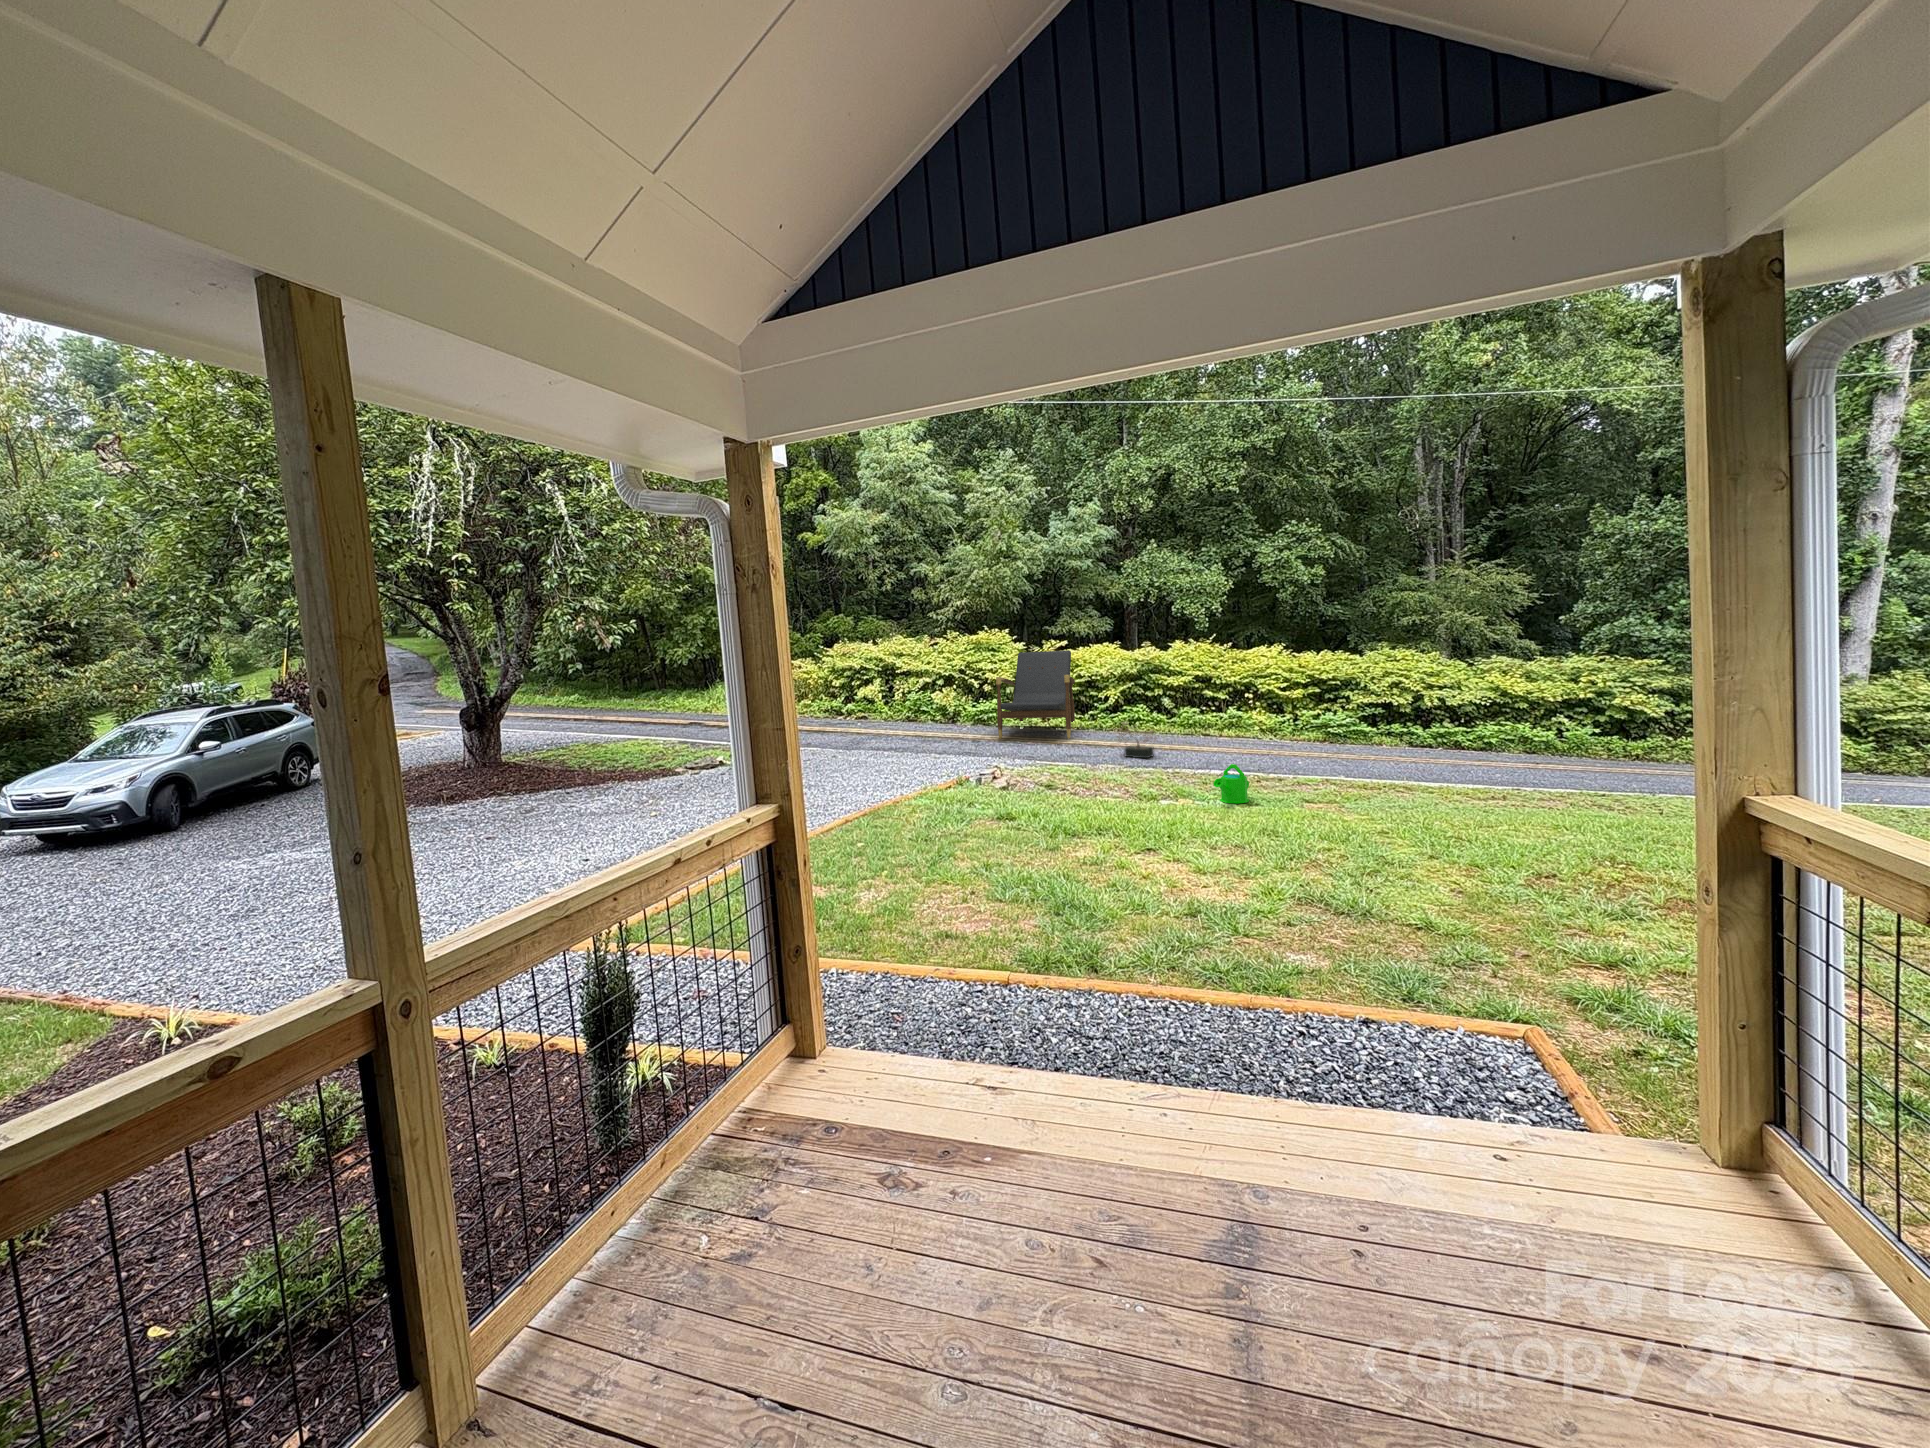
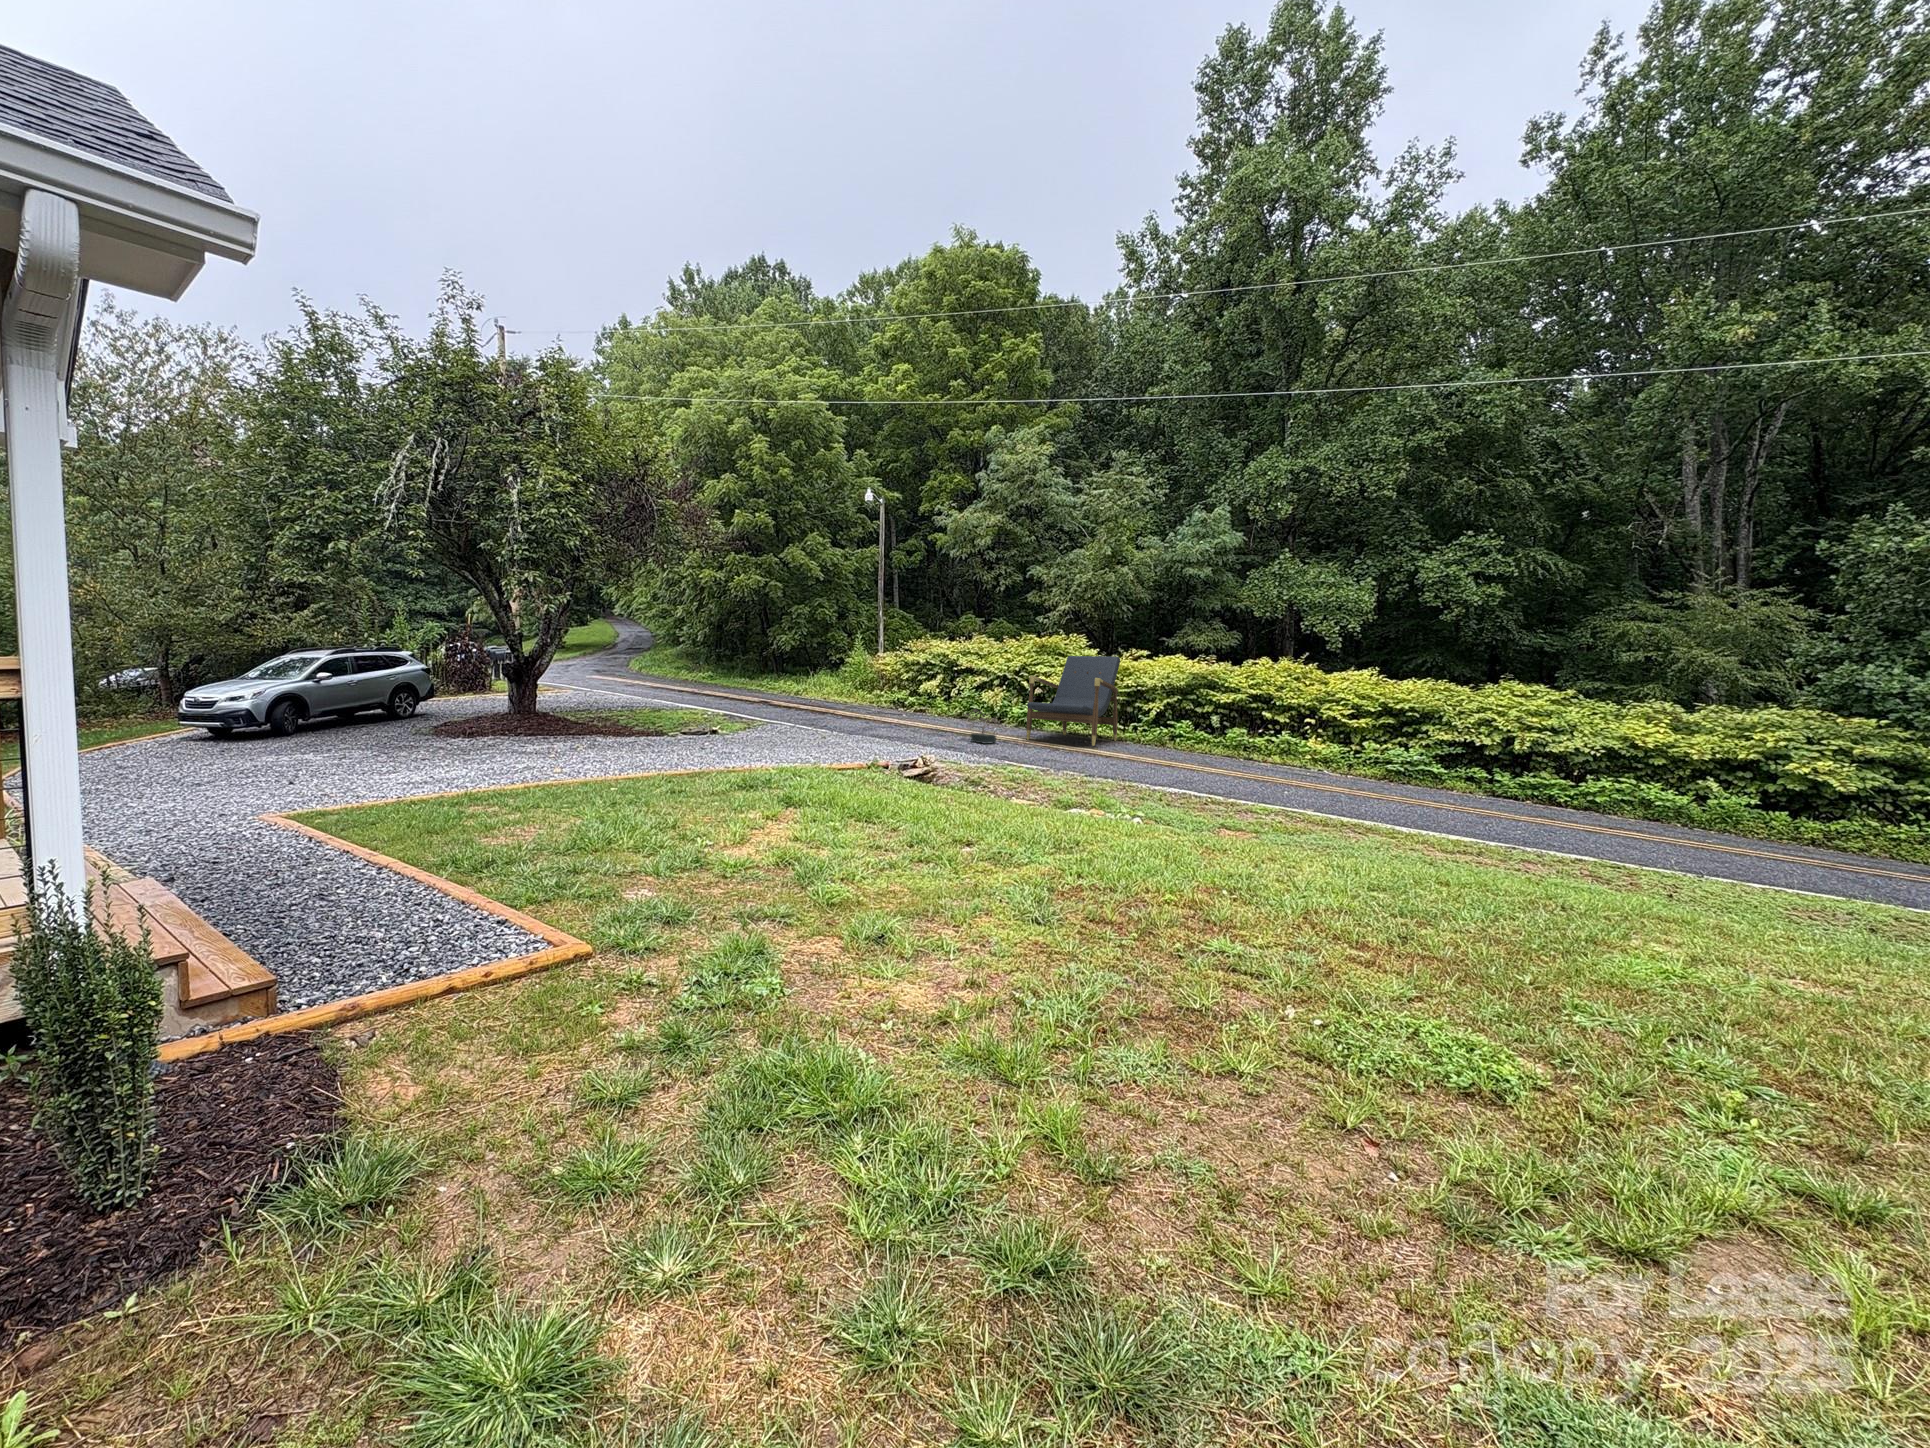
decorative plant: present [1119,723,1156,758] -> present [967,713,1000,744]
watering can: present [1214,764,1249,804] -> none [1150,767,1202,812]

